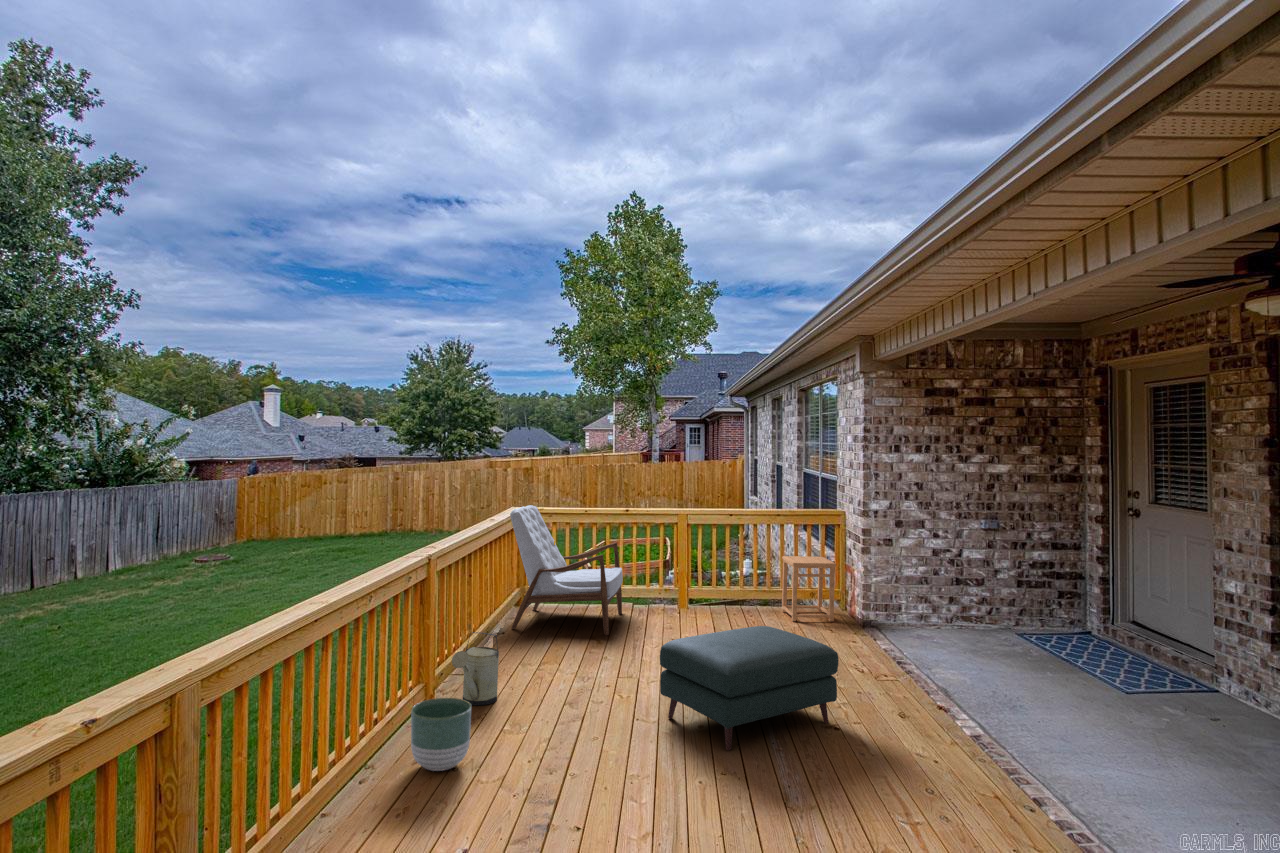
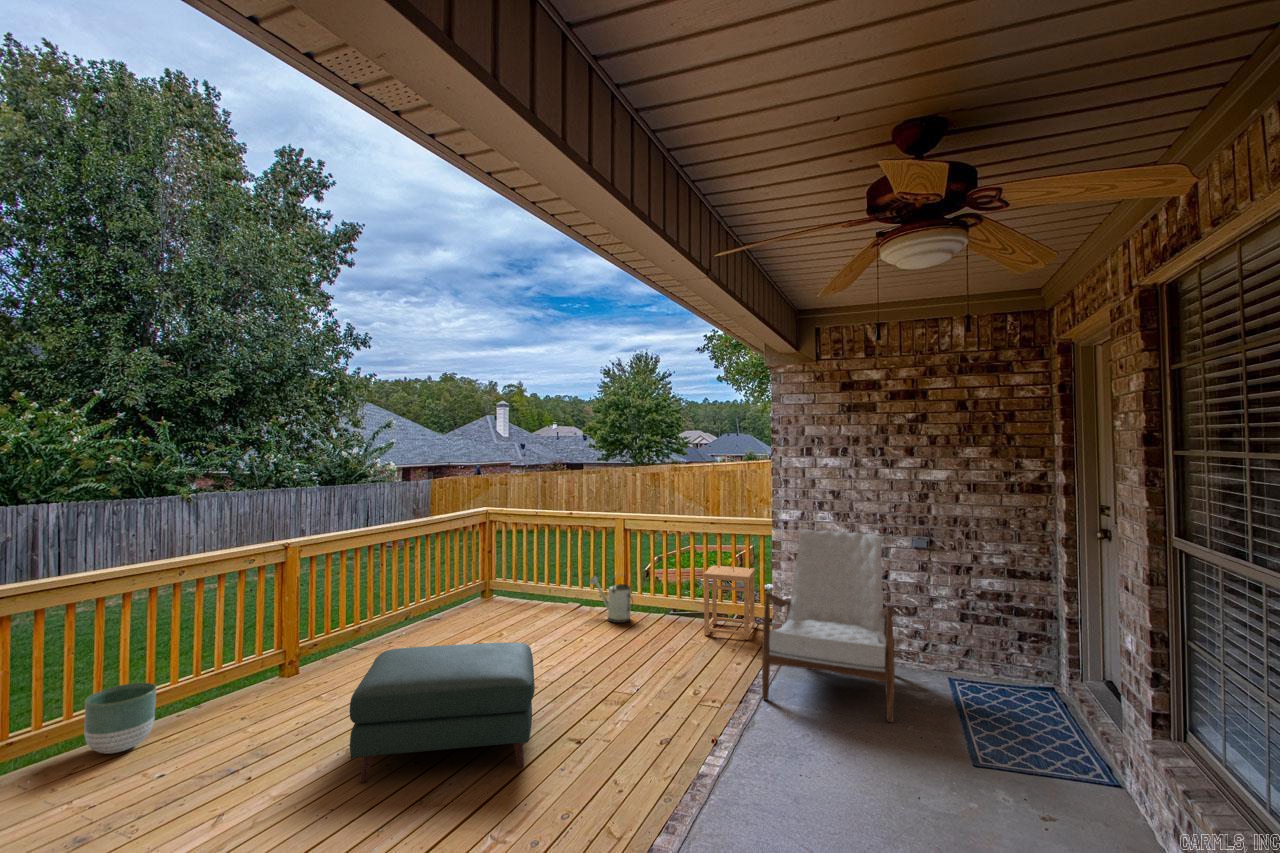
armchair: present [510,505,623,635] -> present [762,530,895,722]
watering can: present [452,632,499,705] -> present [589,575,633,623]

